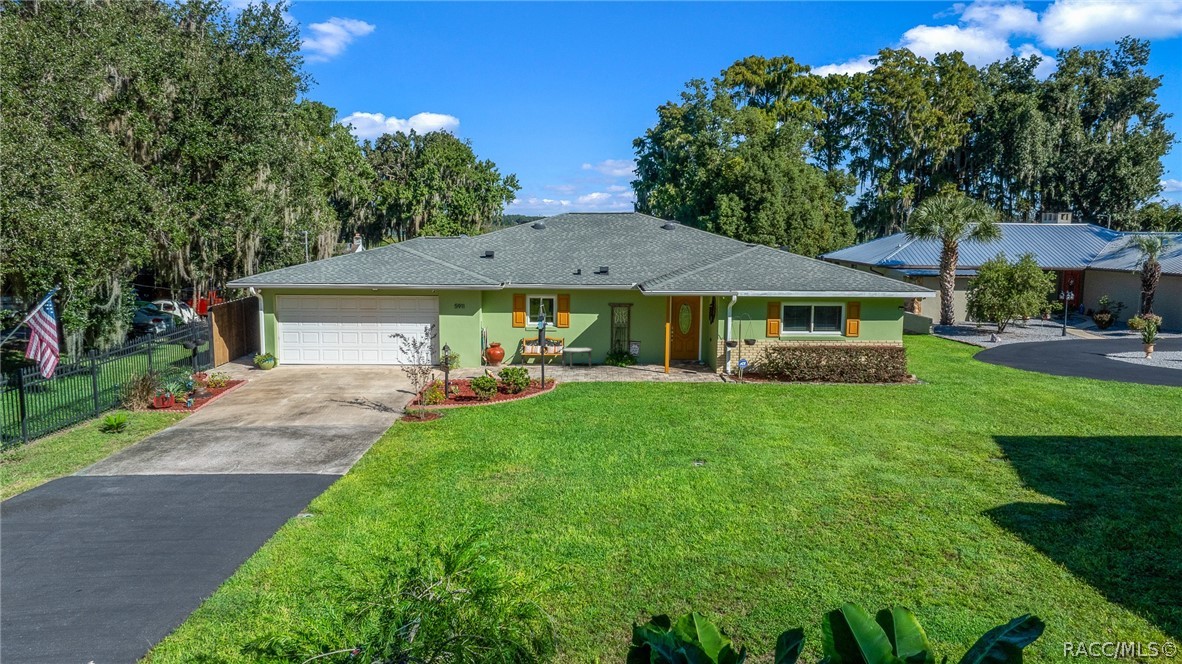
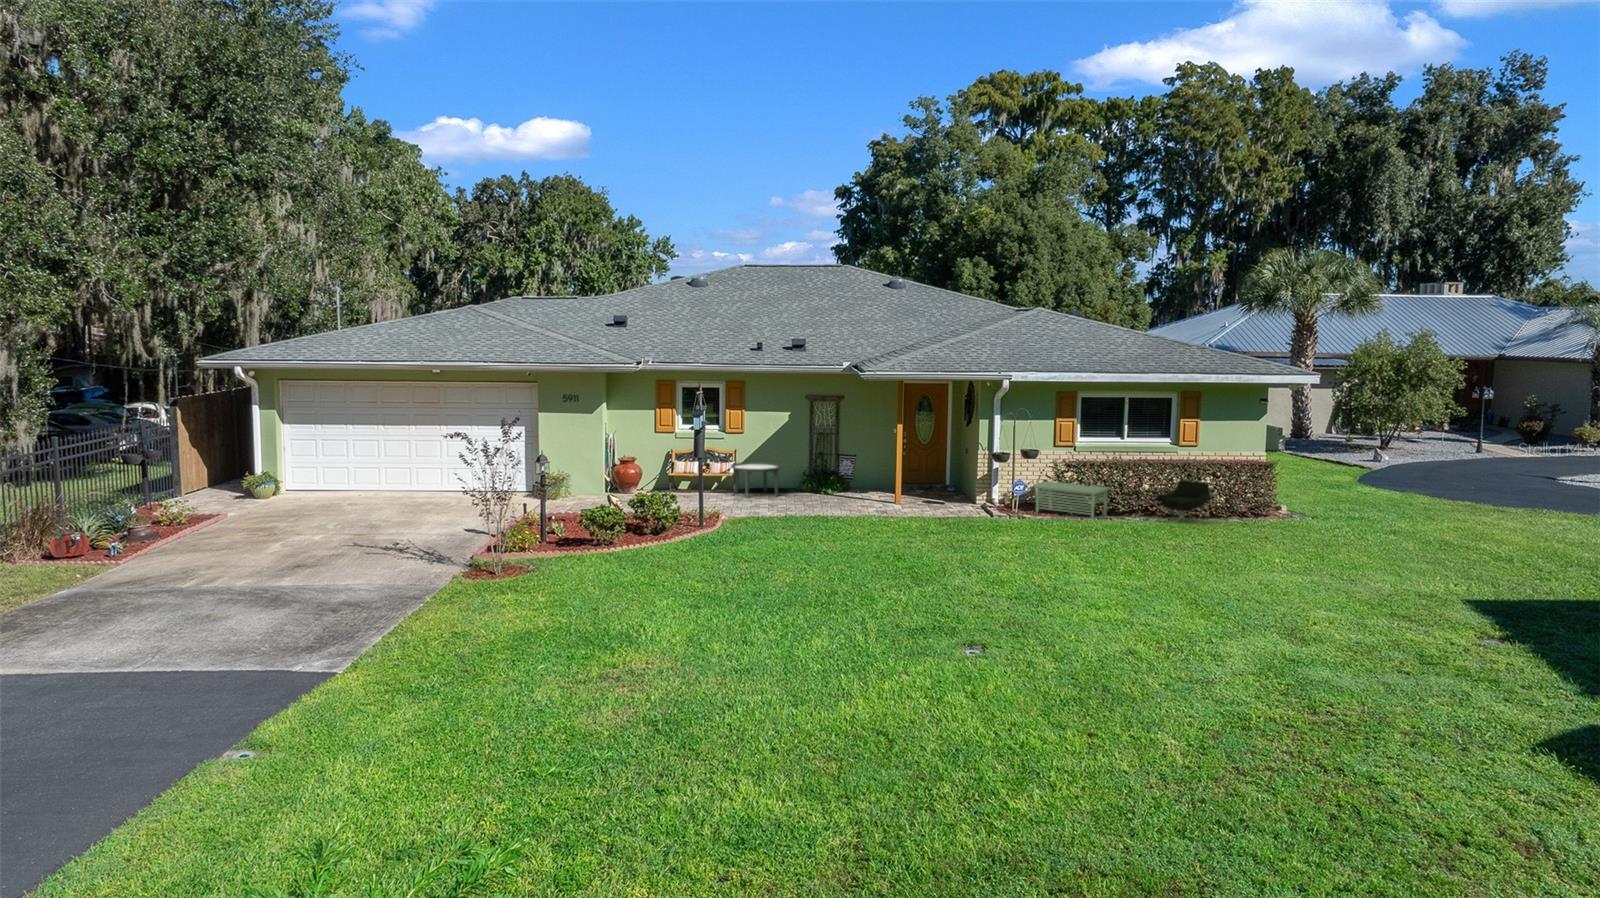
storage bench: none [752,360,798,385] -> present [1034,481,1109,519]
lounge chair: none [828,360,861,388] -> present [1157,480,1210,520]

